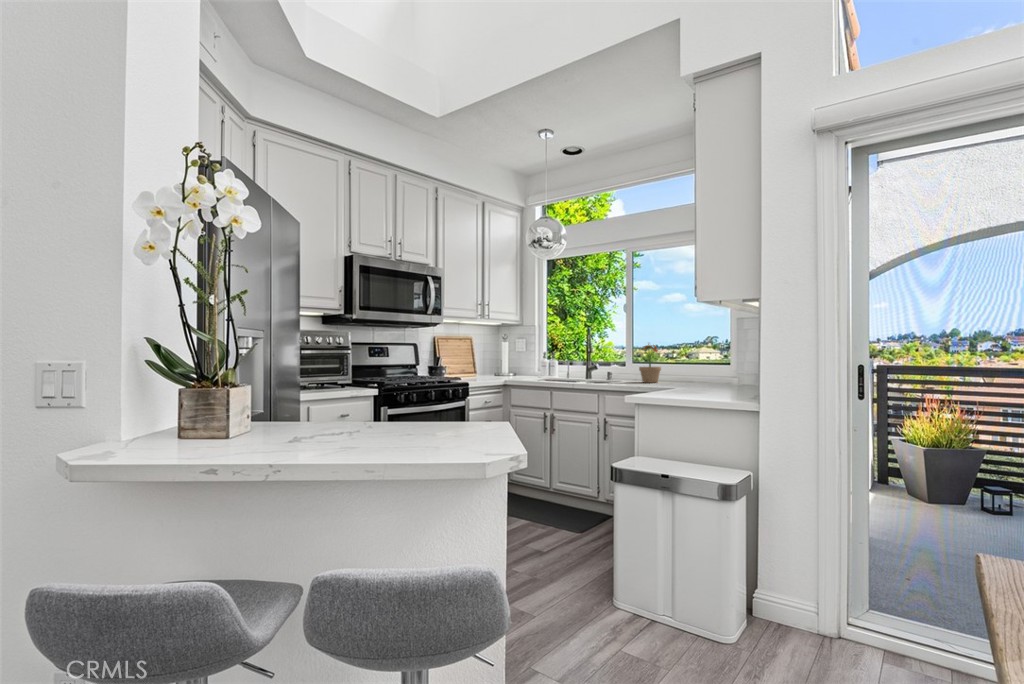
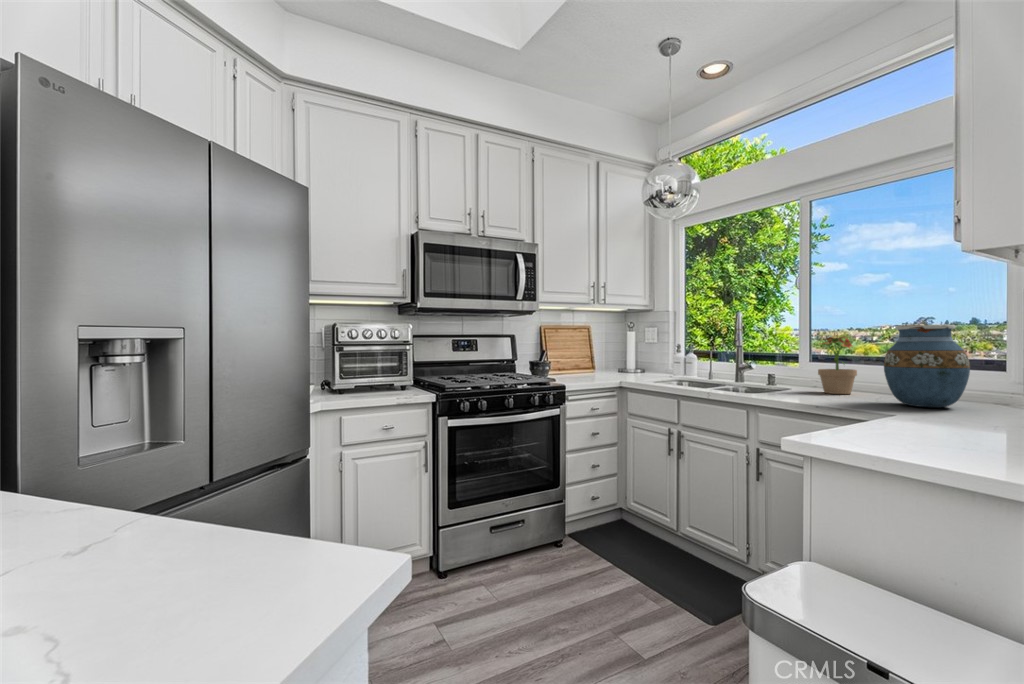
vase: none [675,337,715,386] -> present [884,325,970,407]

